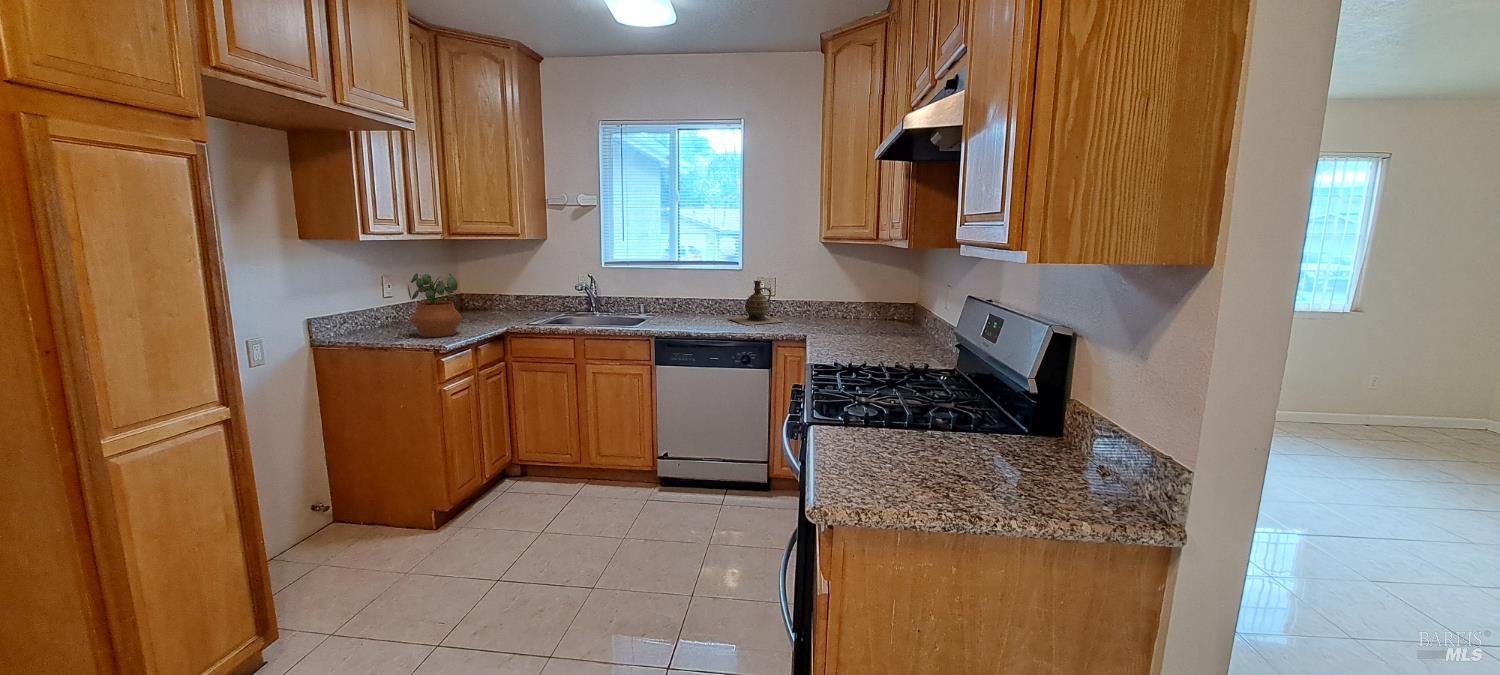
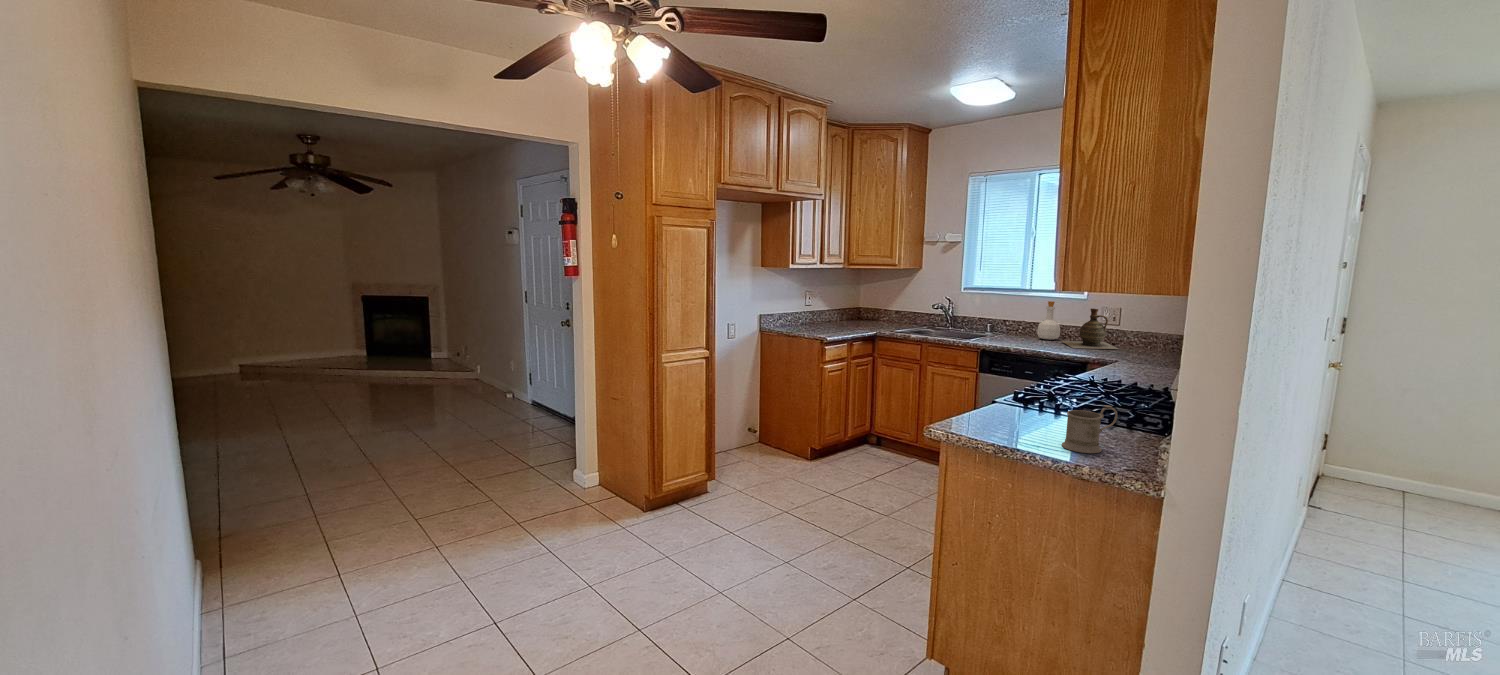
potted plant: present [408,273,462,337] -> none [814,290,845,333]
bottle: none [697,275,720,317] -> present [1037,301,1060,340]
mug: none [979,420,1031,493] -> present [1062,405,1117,453]

